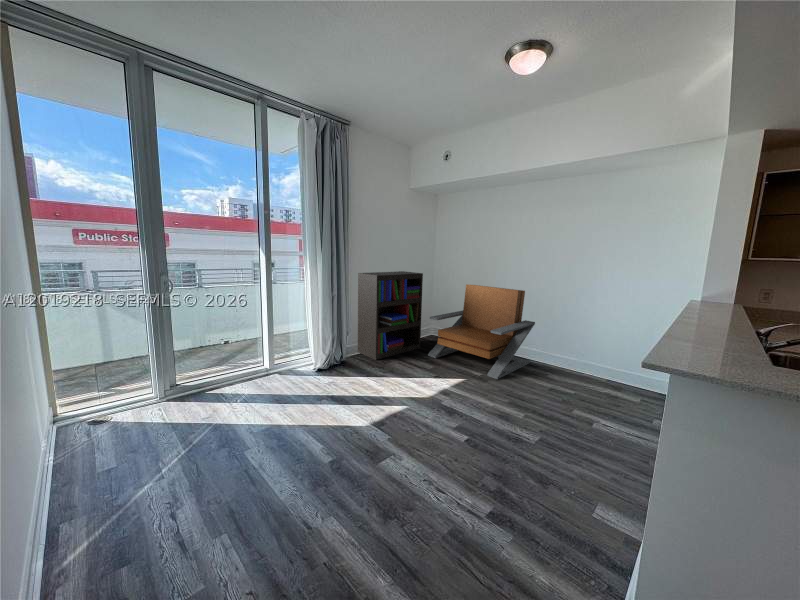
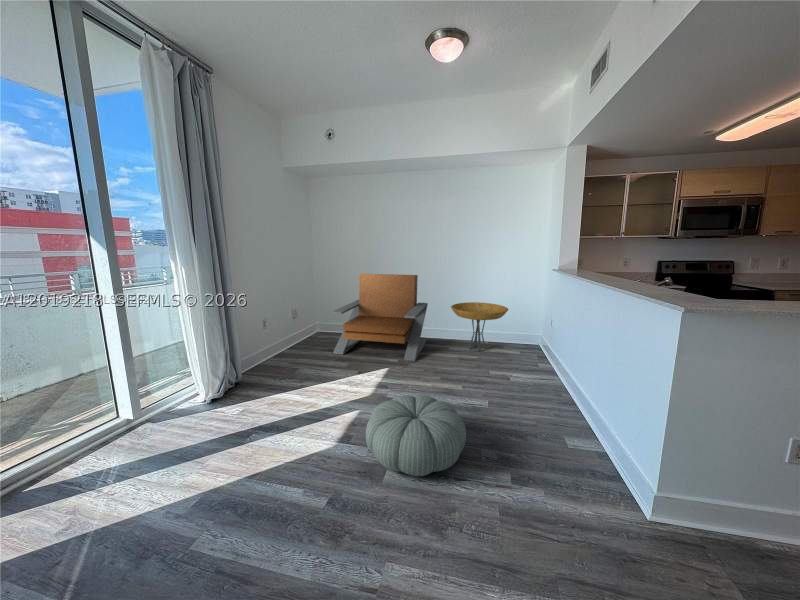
bookshelf: present [358,271,423,360] -> none [239,265,318,371]
side table: none [554,327,630,388] -> present [451,302,508,352]
pouf: none [379,401,472,477] -> present [366,395,466,476]

